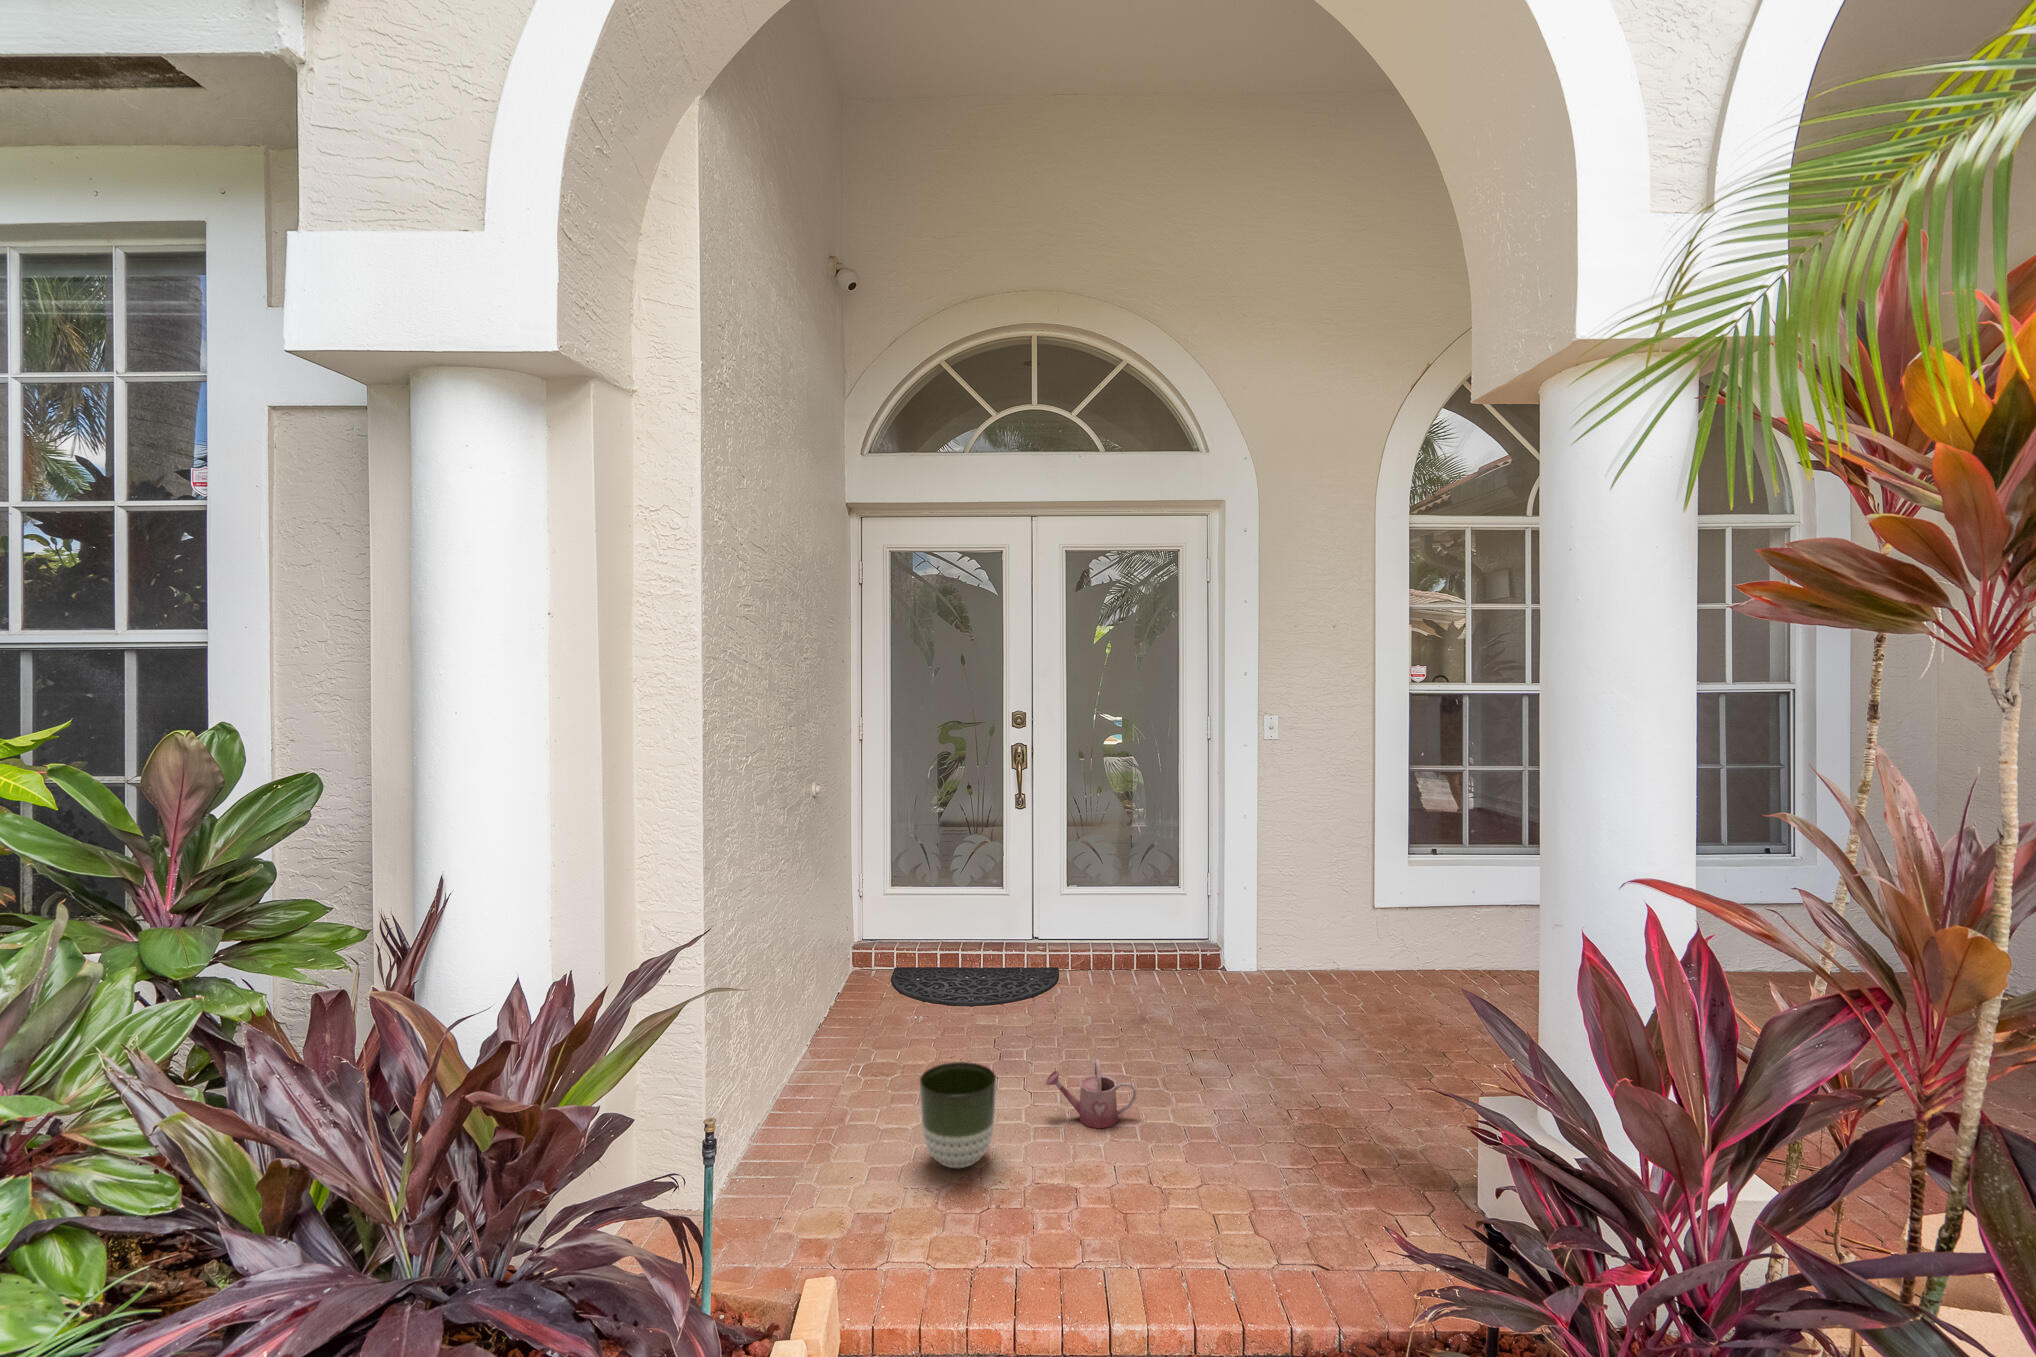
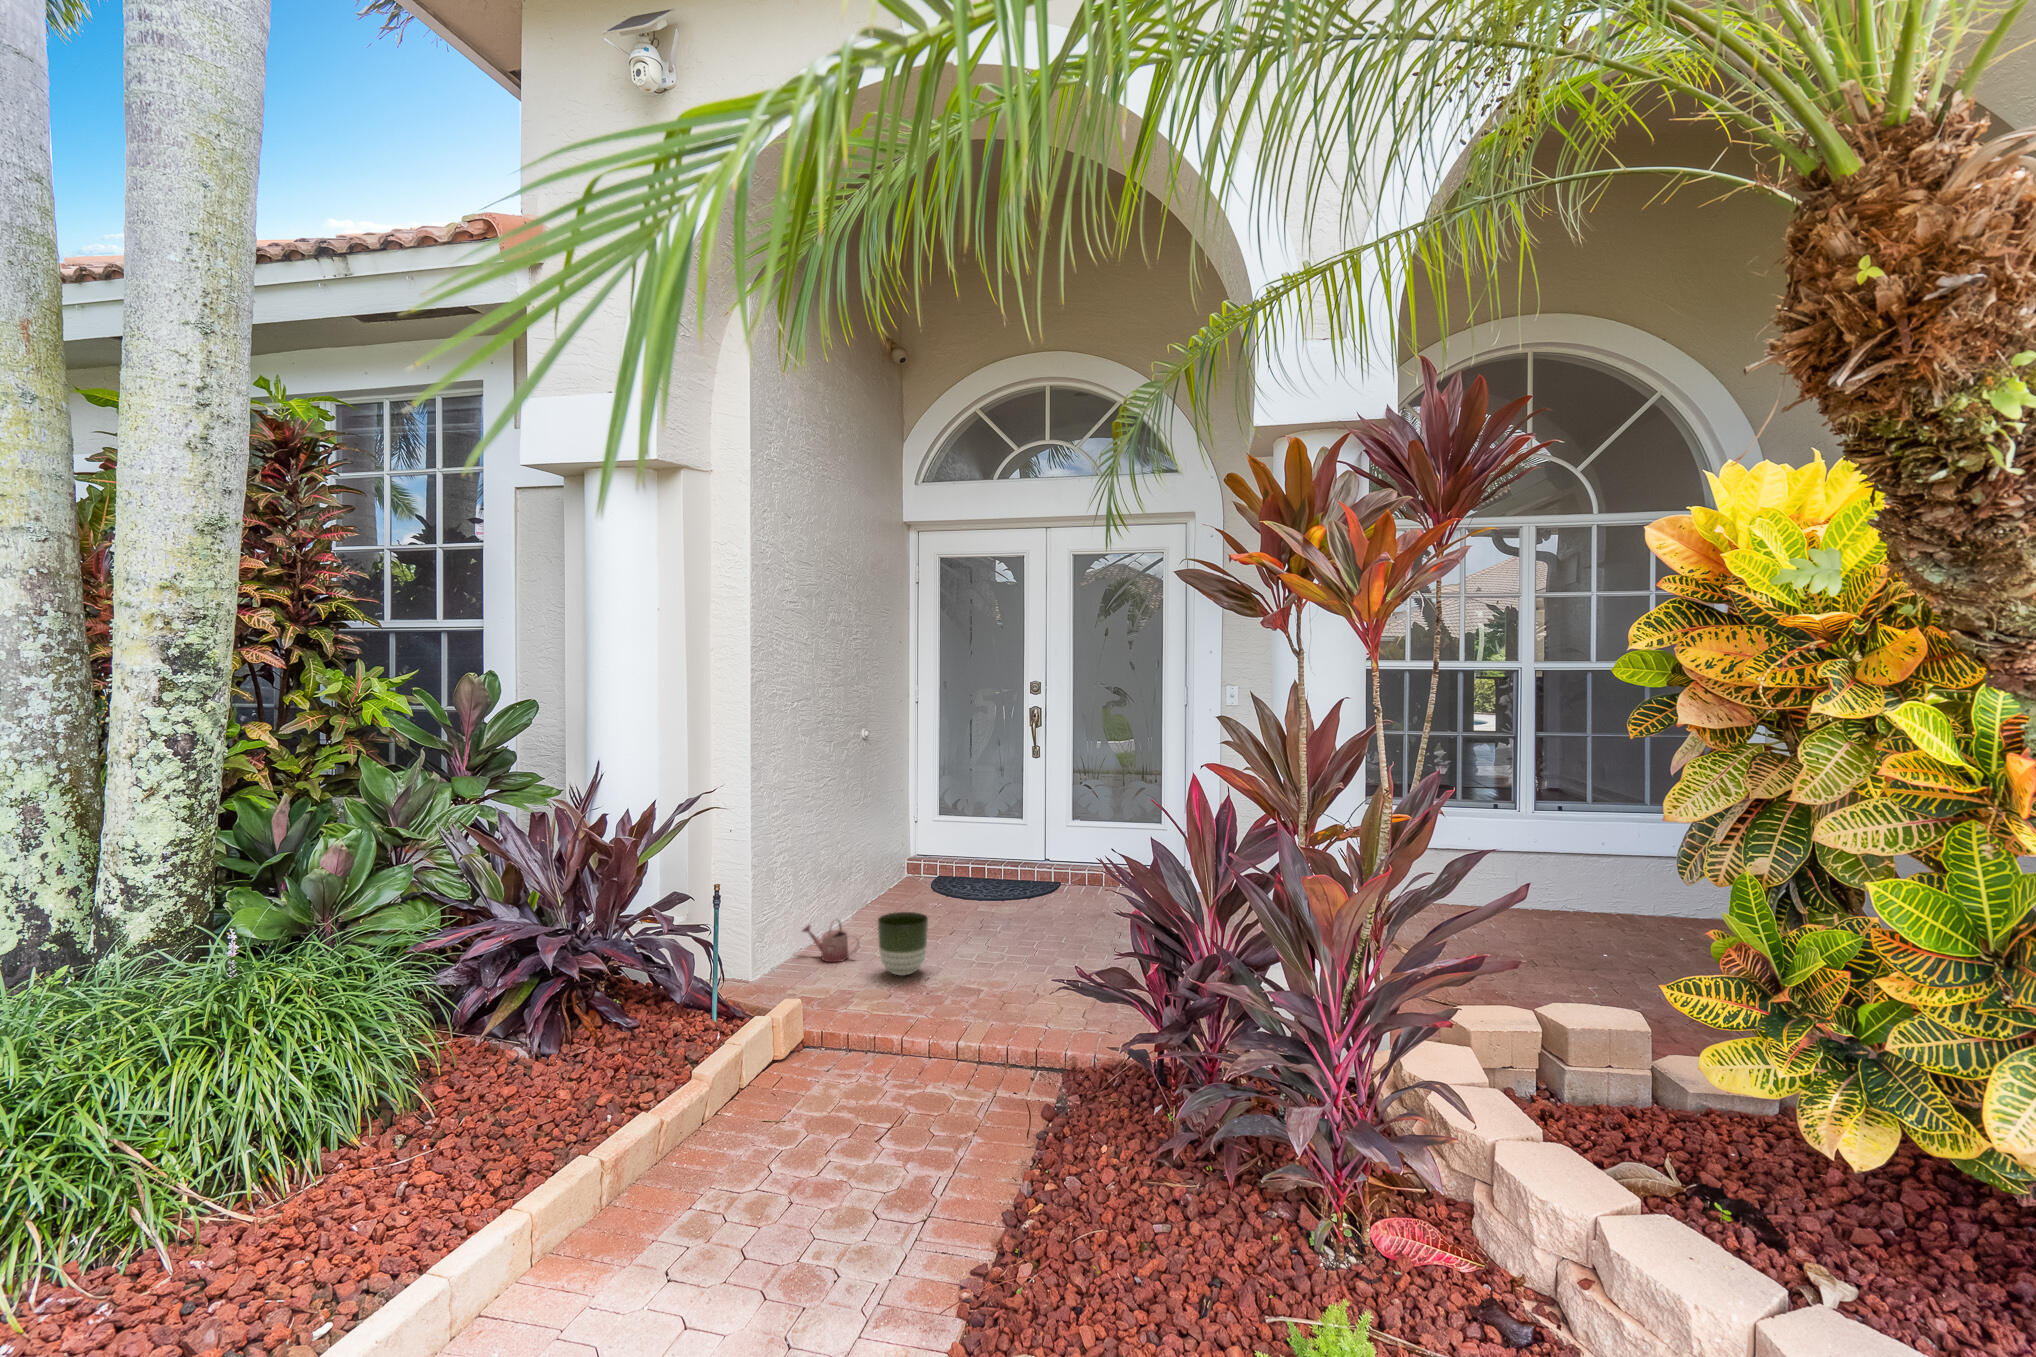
watering can: present [1045,1059,1136,1128] -> present [802,918,859,962]

